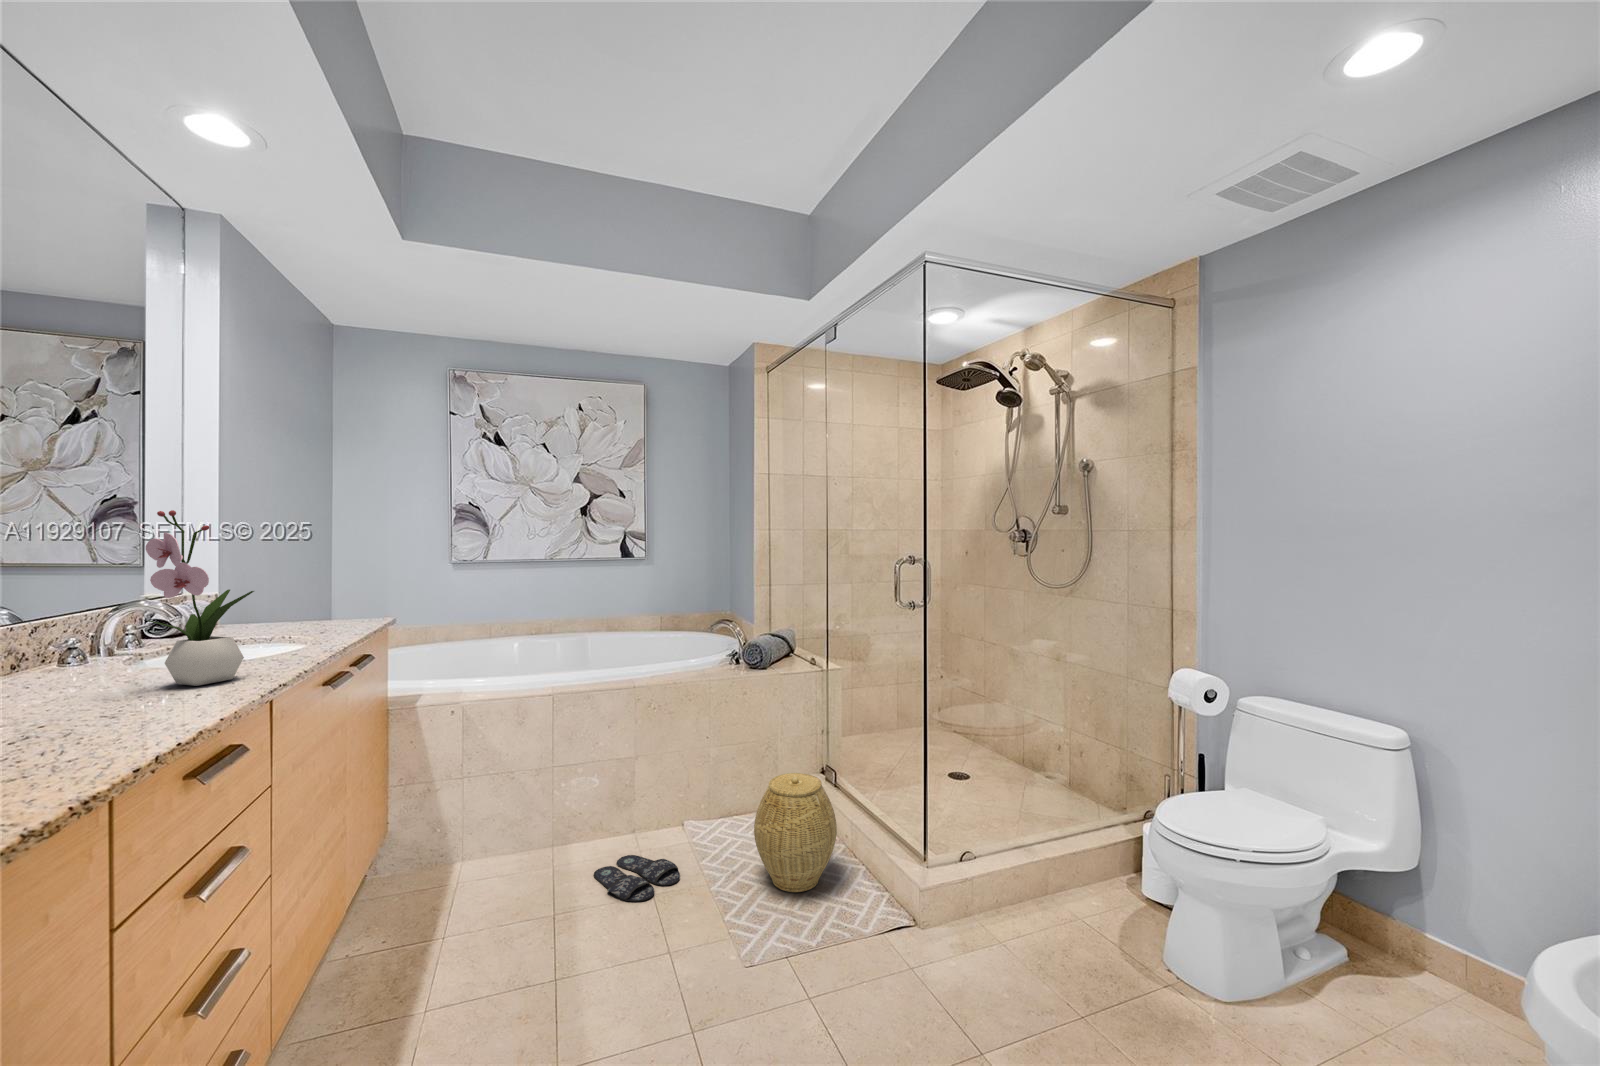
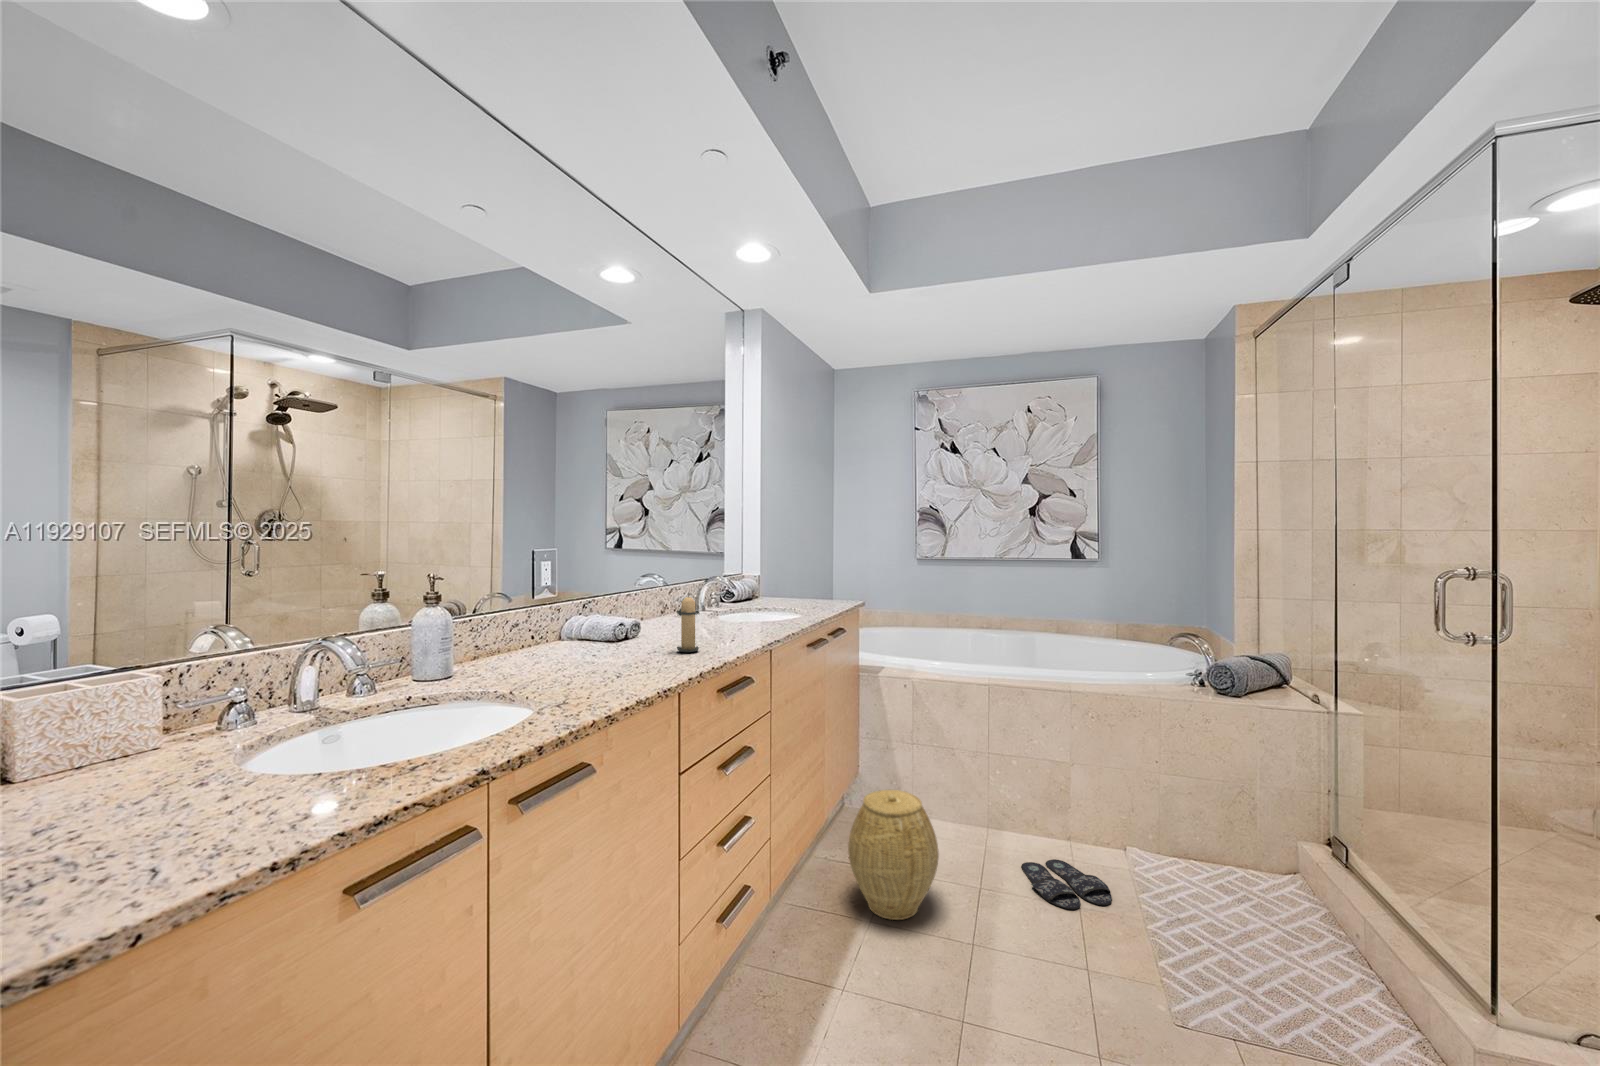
flower arrangement: present [146,510,254,686] -> none [713,518,765,635]
candle: none [70,630,140,730] -> present [677,593,699,652]
woven basket: present [754,773,837,892] -> present [848,790,939,920]

